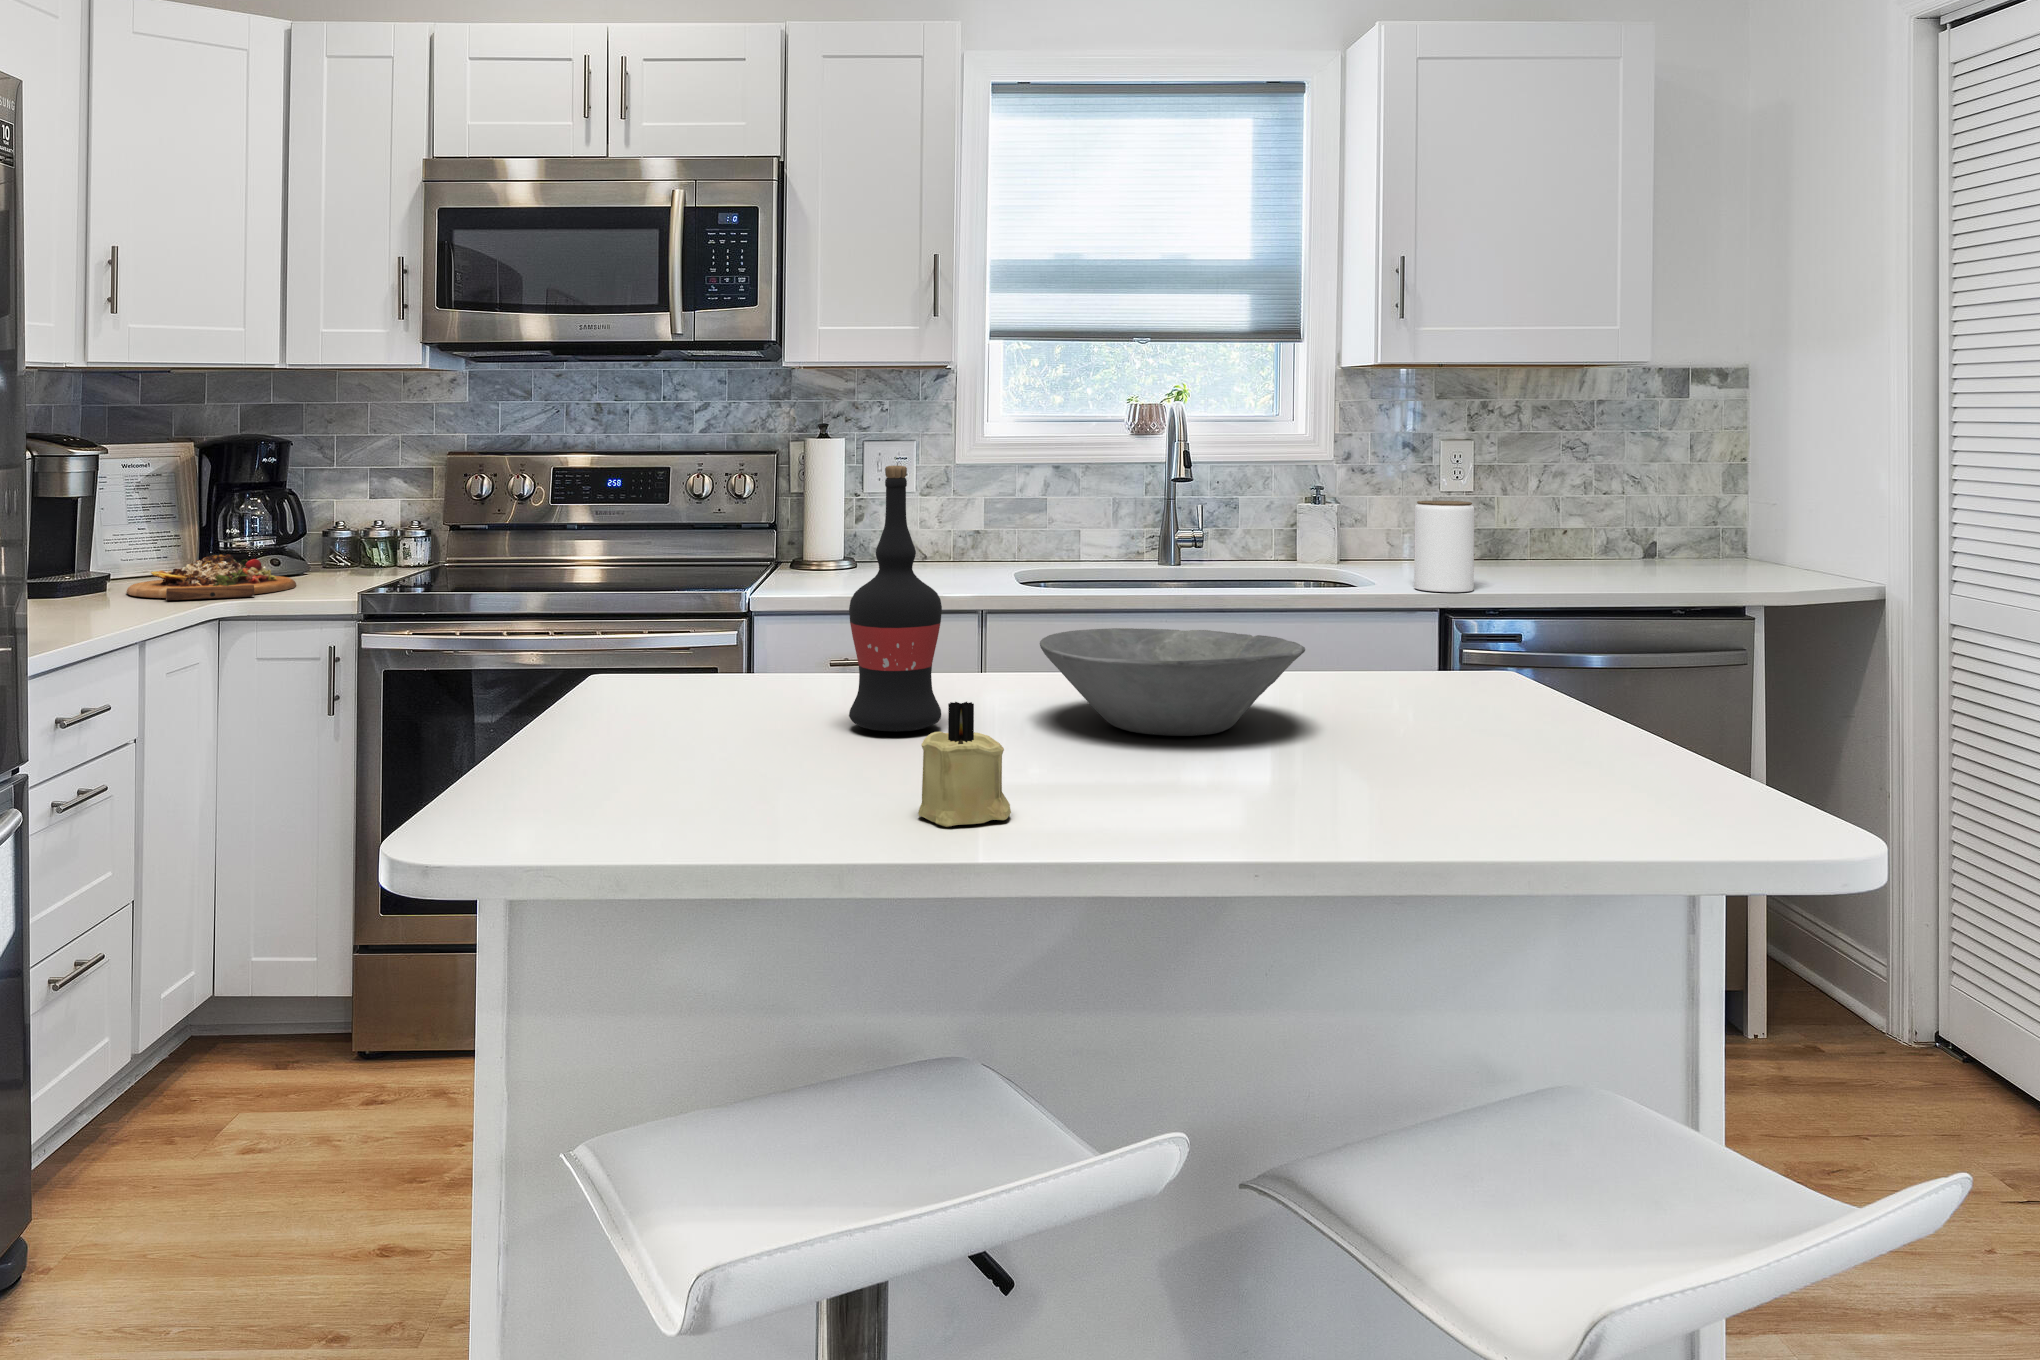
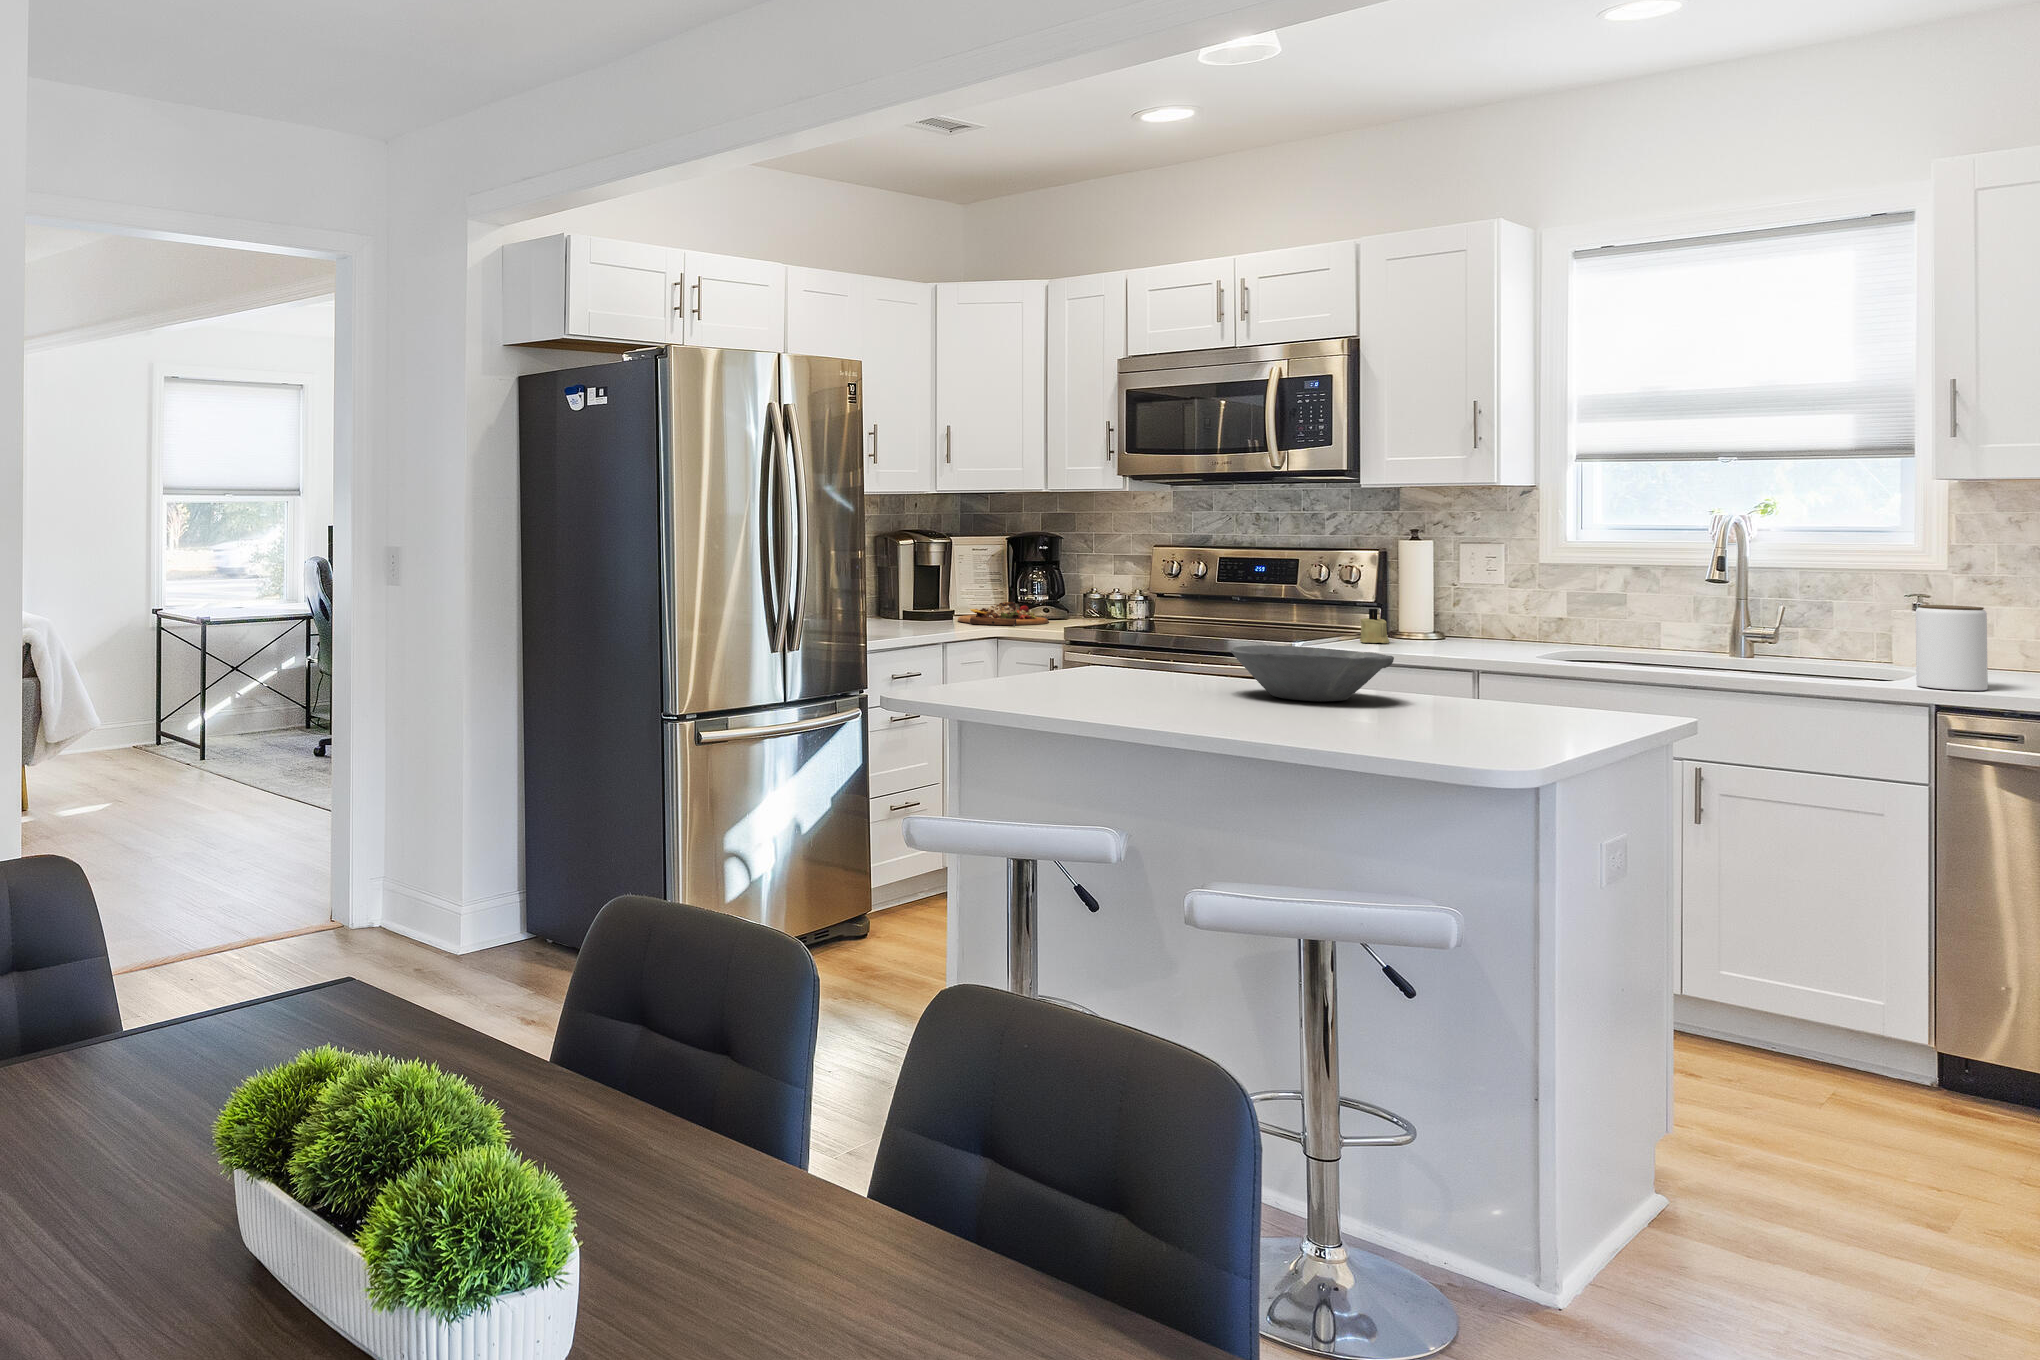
wine bottle: present [849,466,942,731] -> none [1138,548,1188,684]
candle: present [918,702,1011,827] -> present [1360,609,1389,643]

